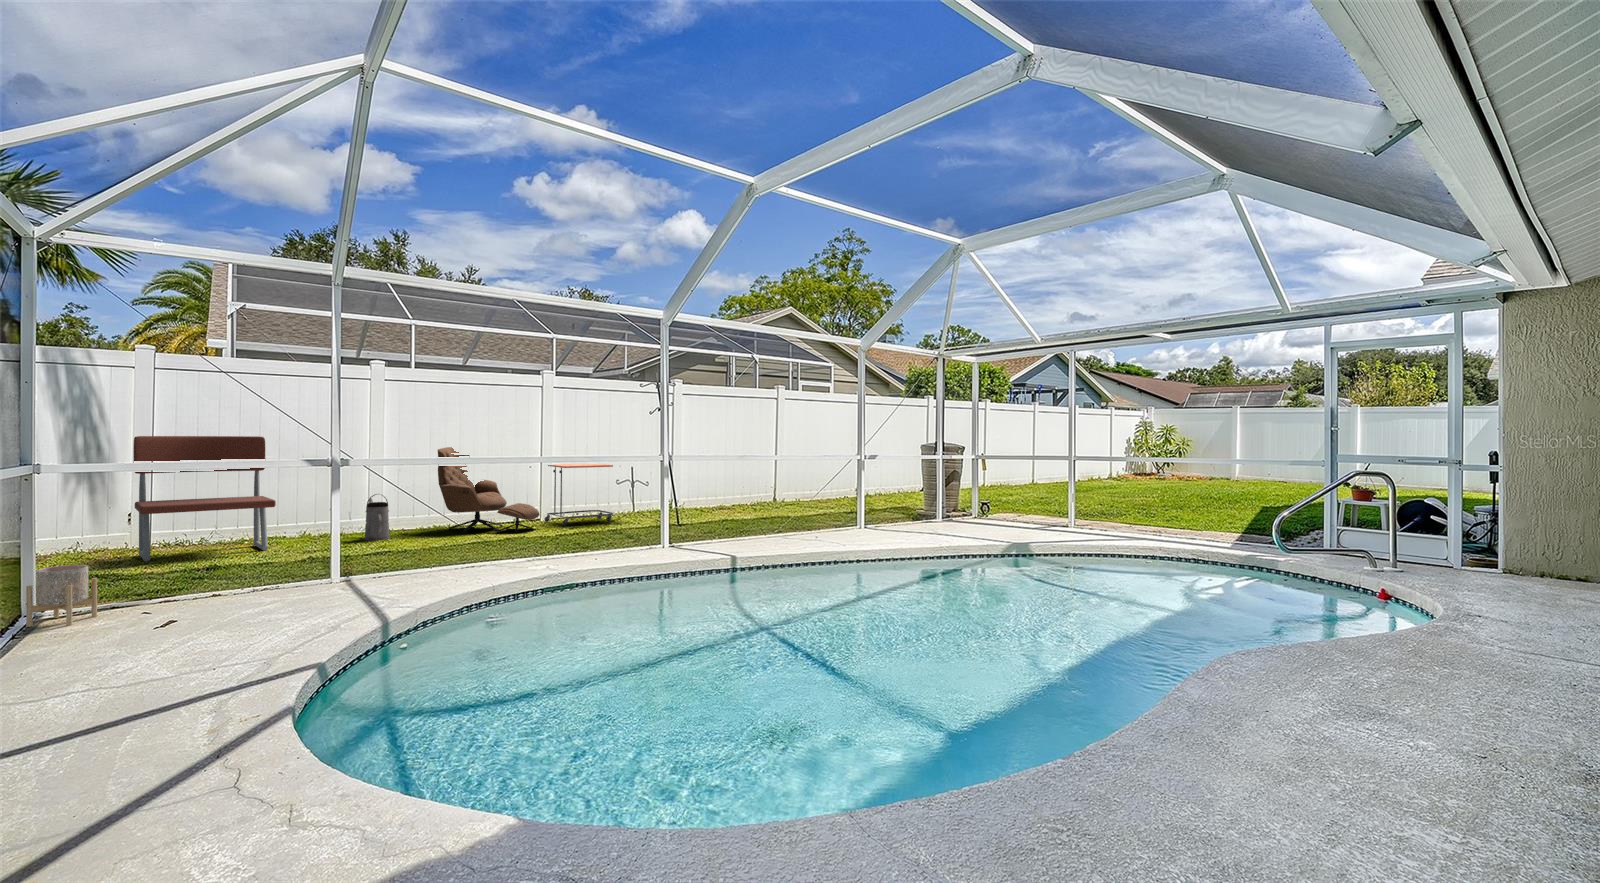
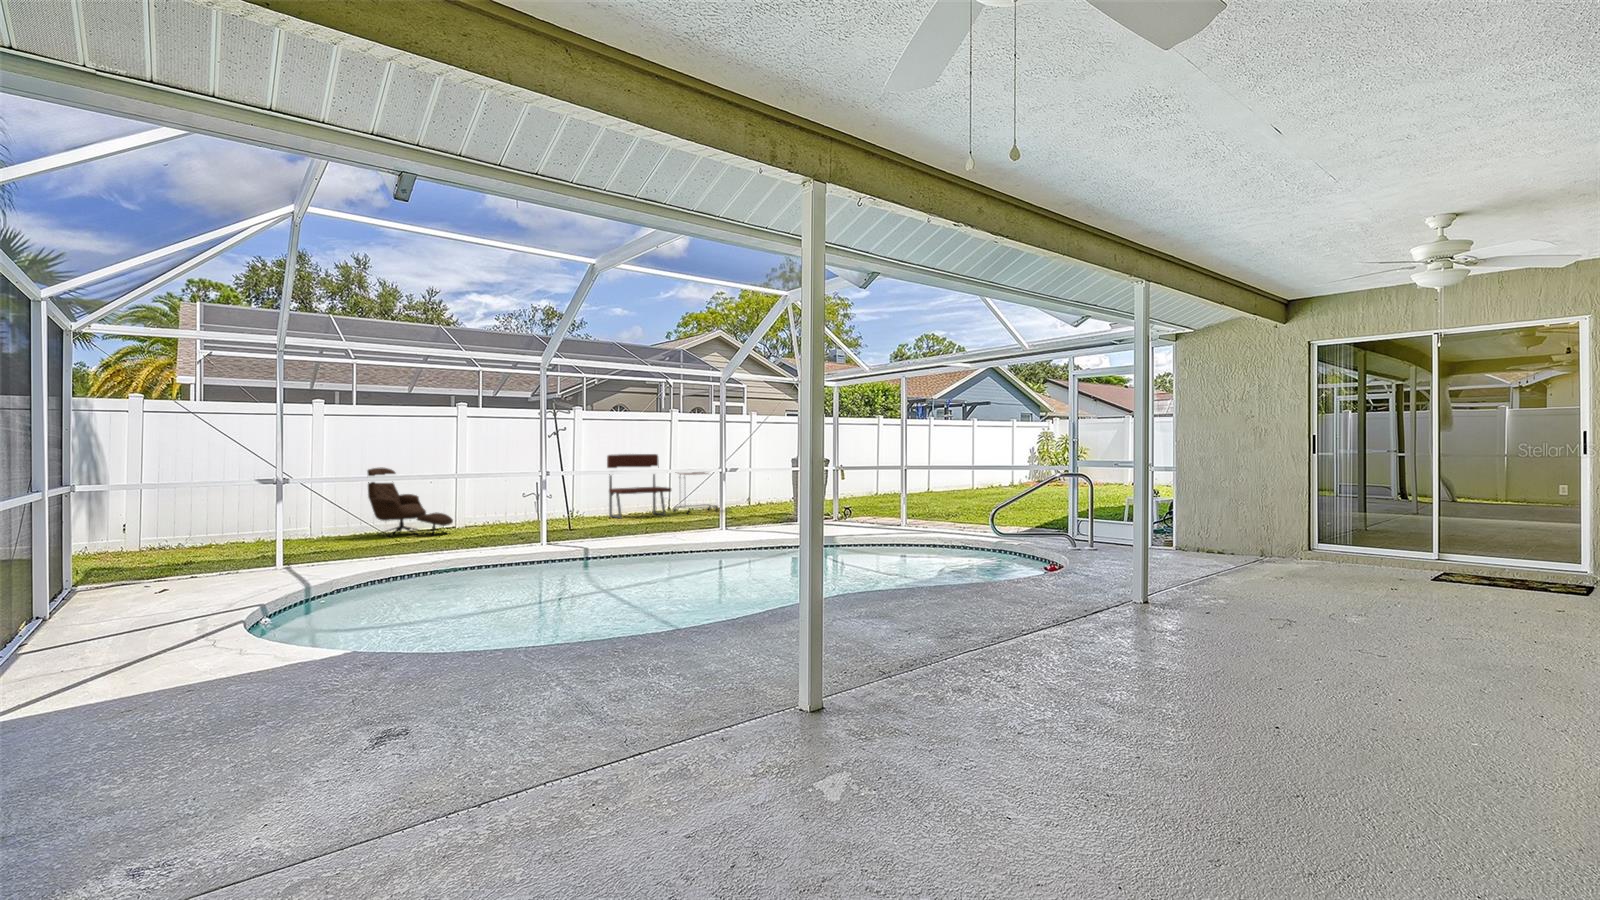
bench: present [133,436,276,561] -> present [607,454,671,518]
side table: present [544,463,614,526] -> present [673,472,718,514]
watering can: present [364,494,390,541] -> none [307,506,328,543]
planter: present [26,565,97,627] -> none [69,553,114,593]

